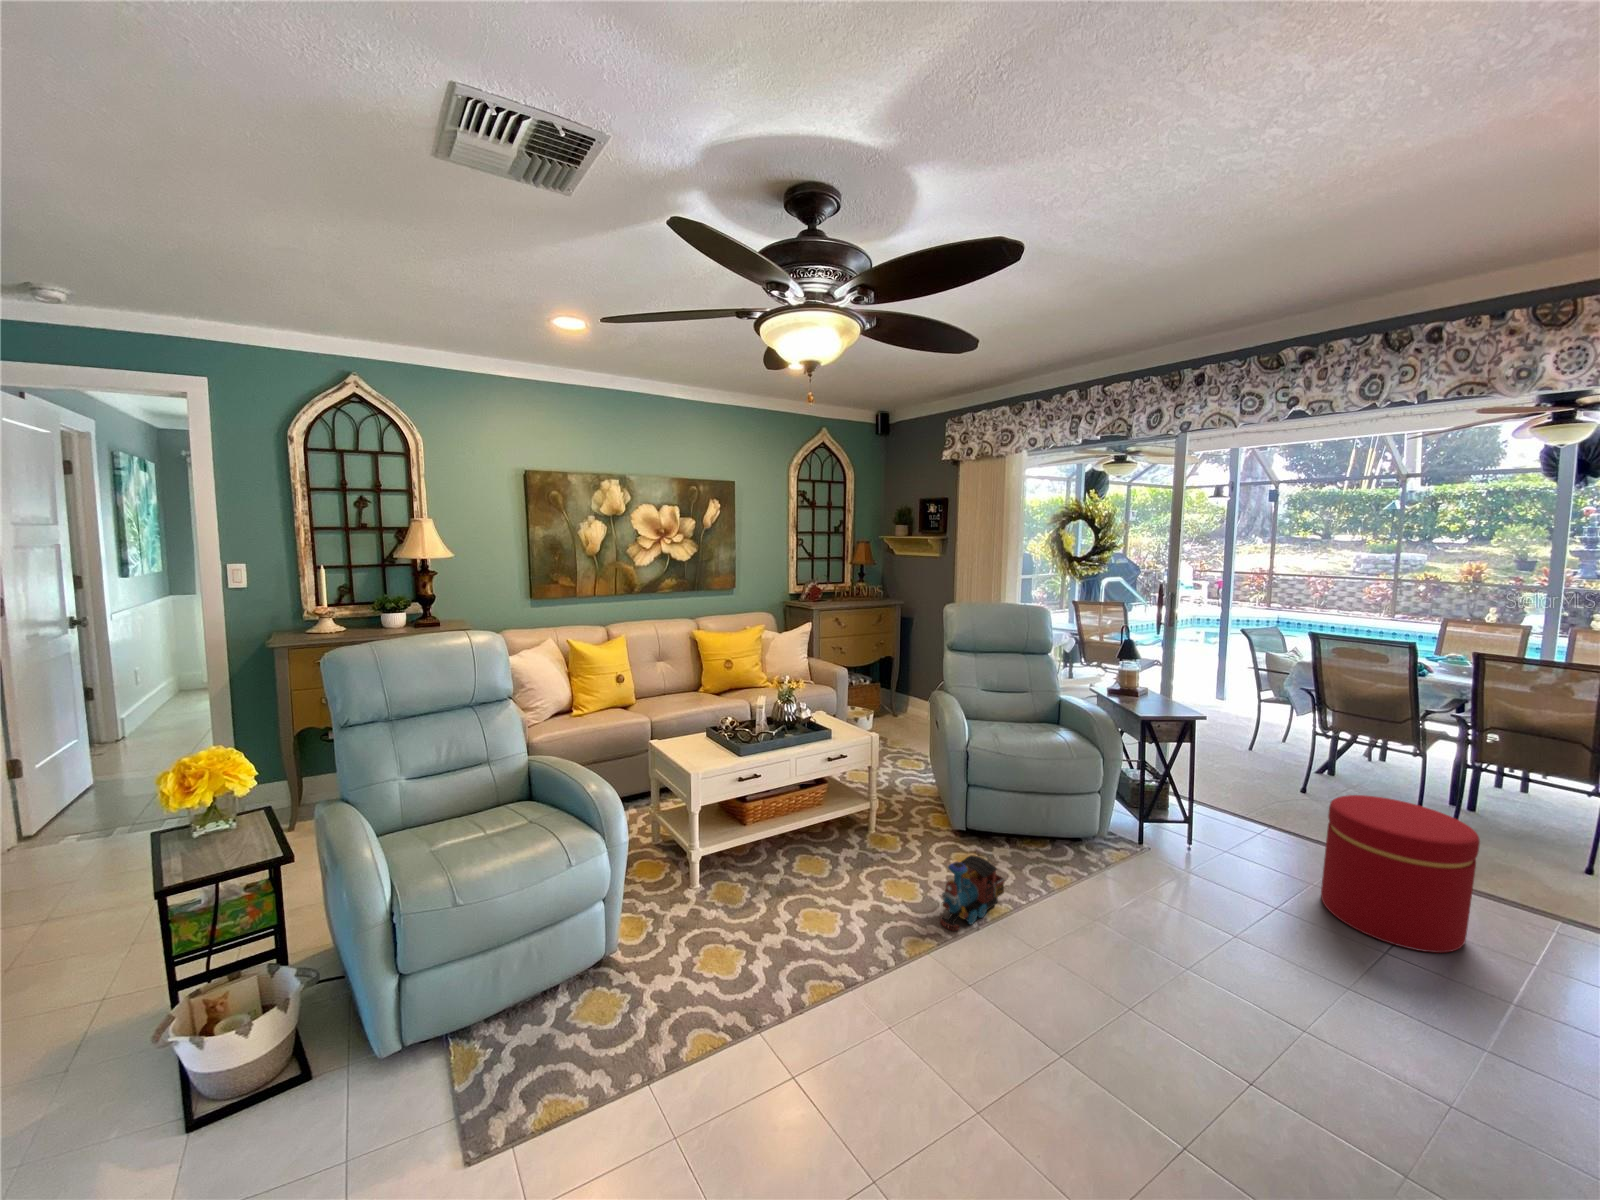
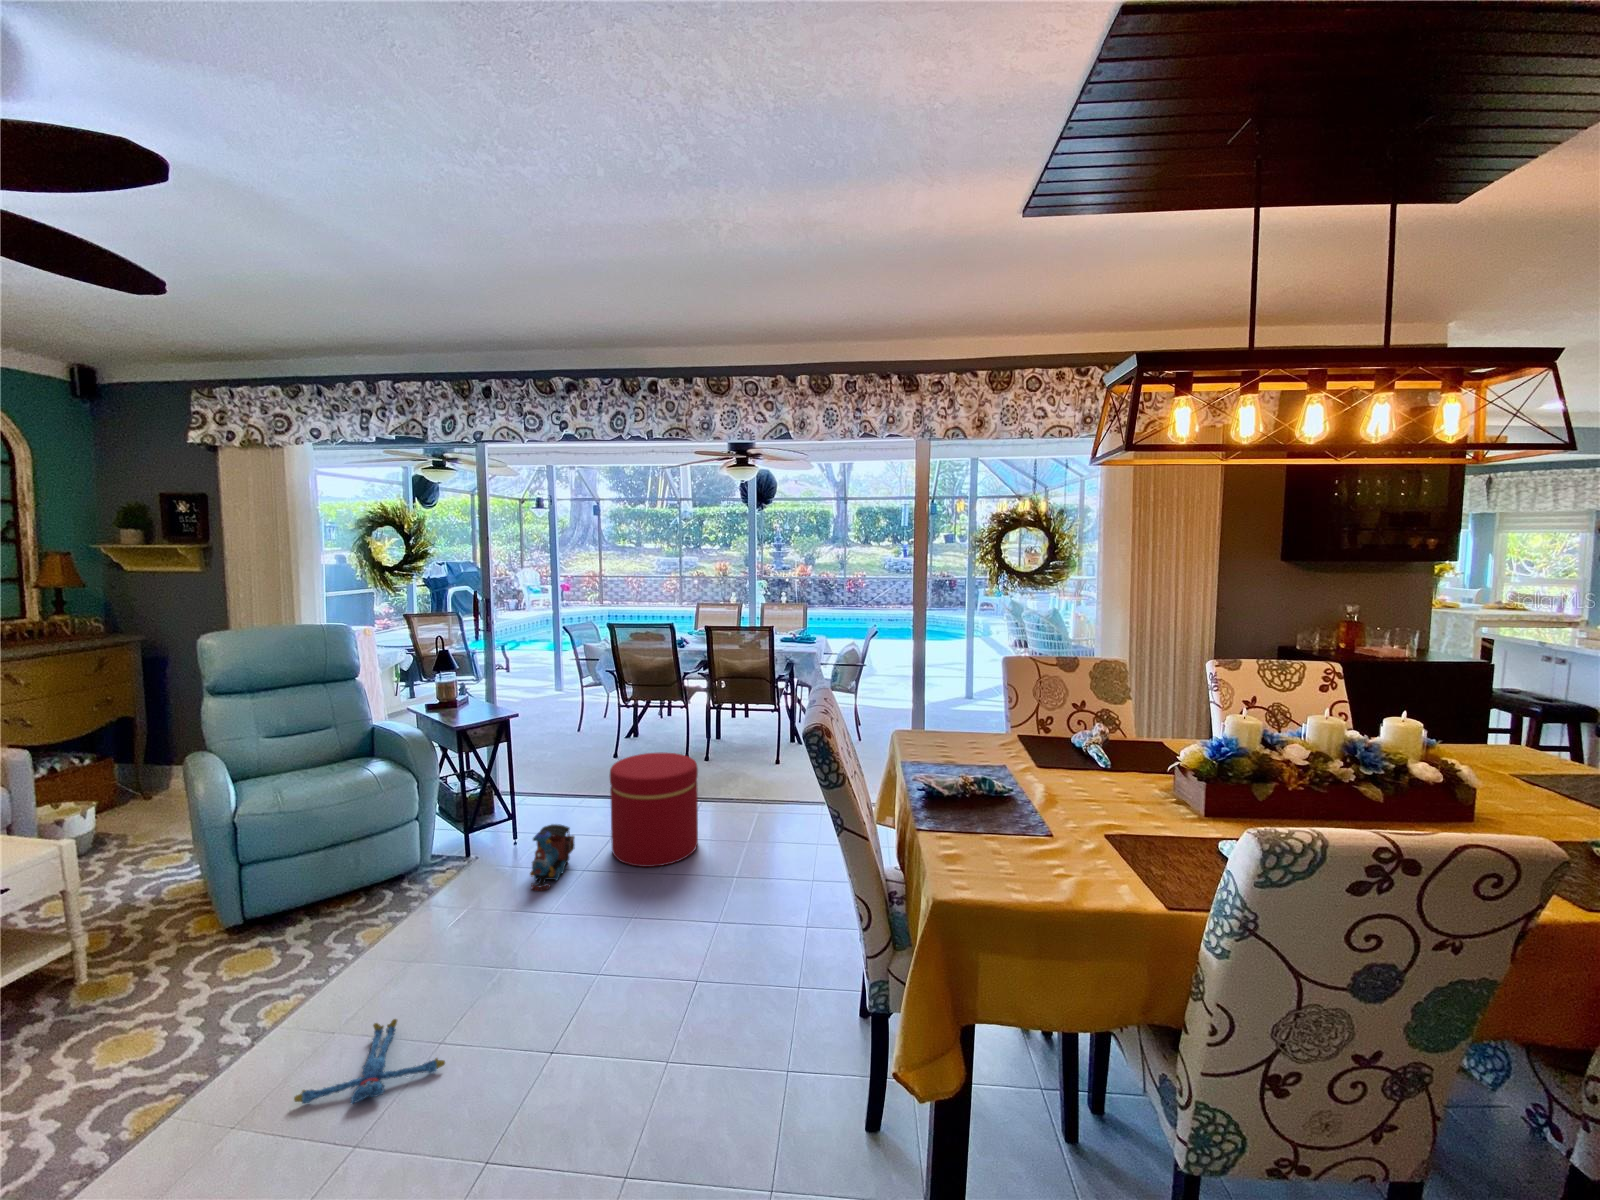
toy train: present [940,855,1005,931] -> present [530,824,575,891]
plush toy: none [1016,979,1151,1065] -> present [294,1019,445,1104]

